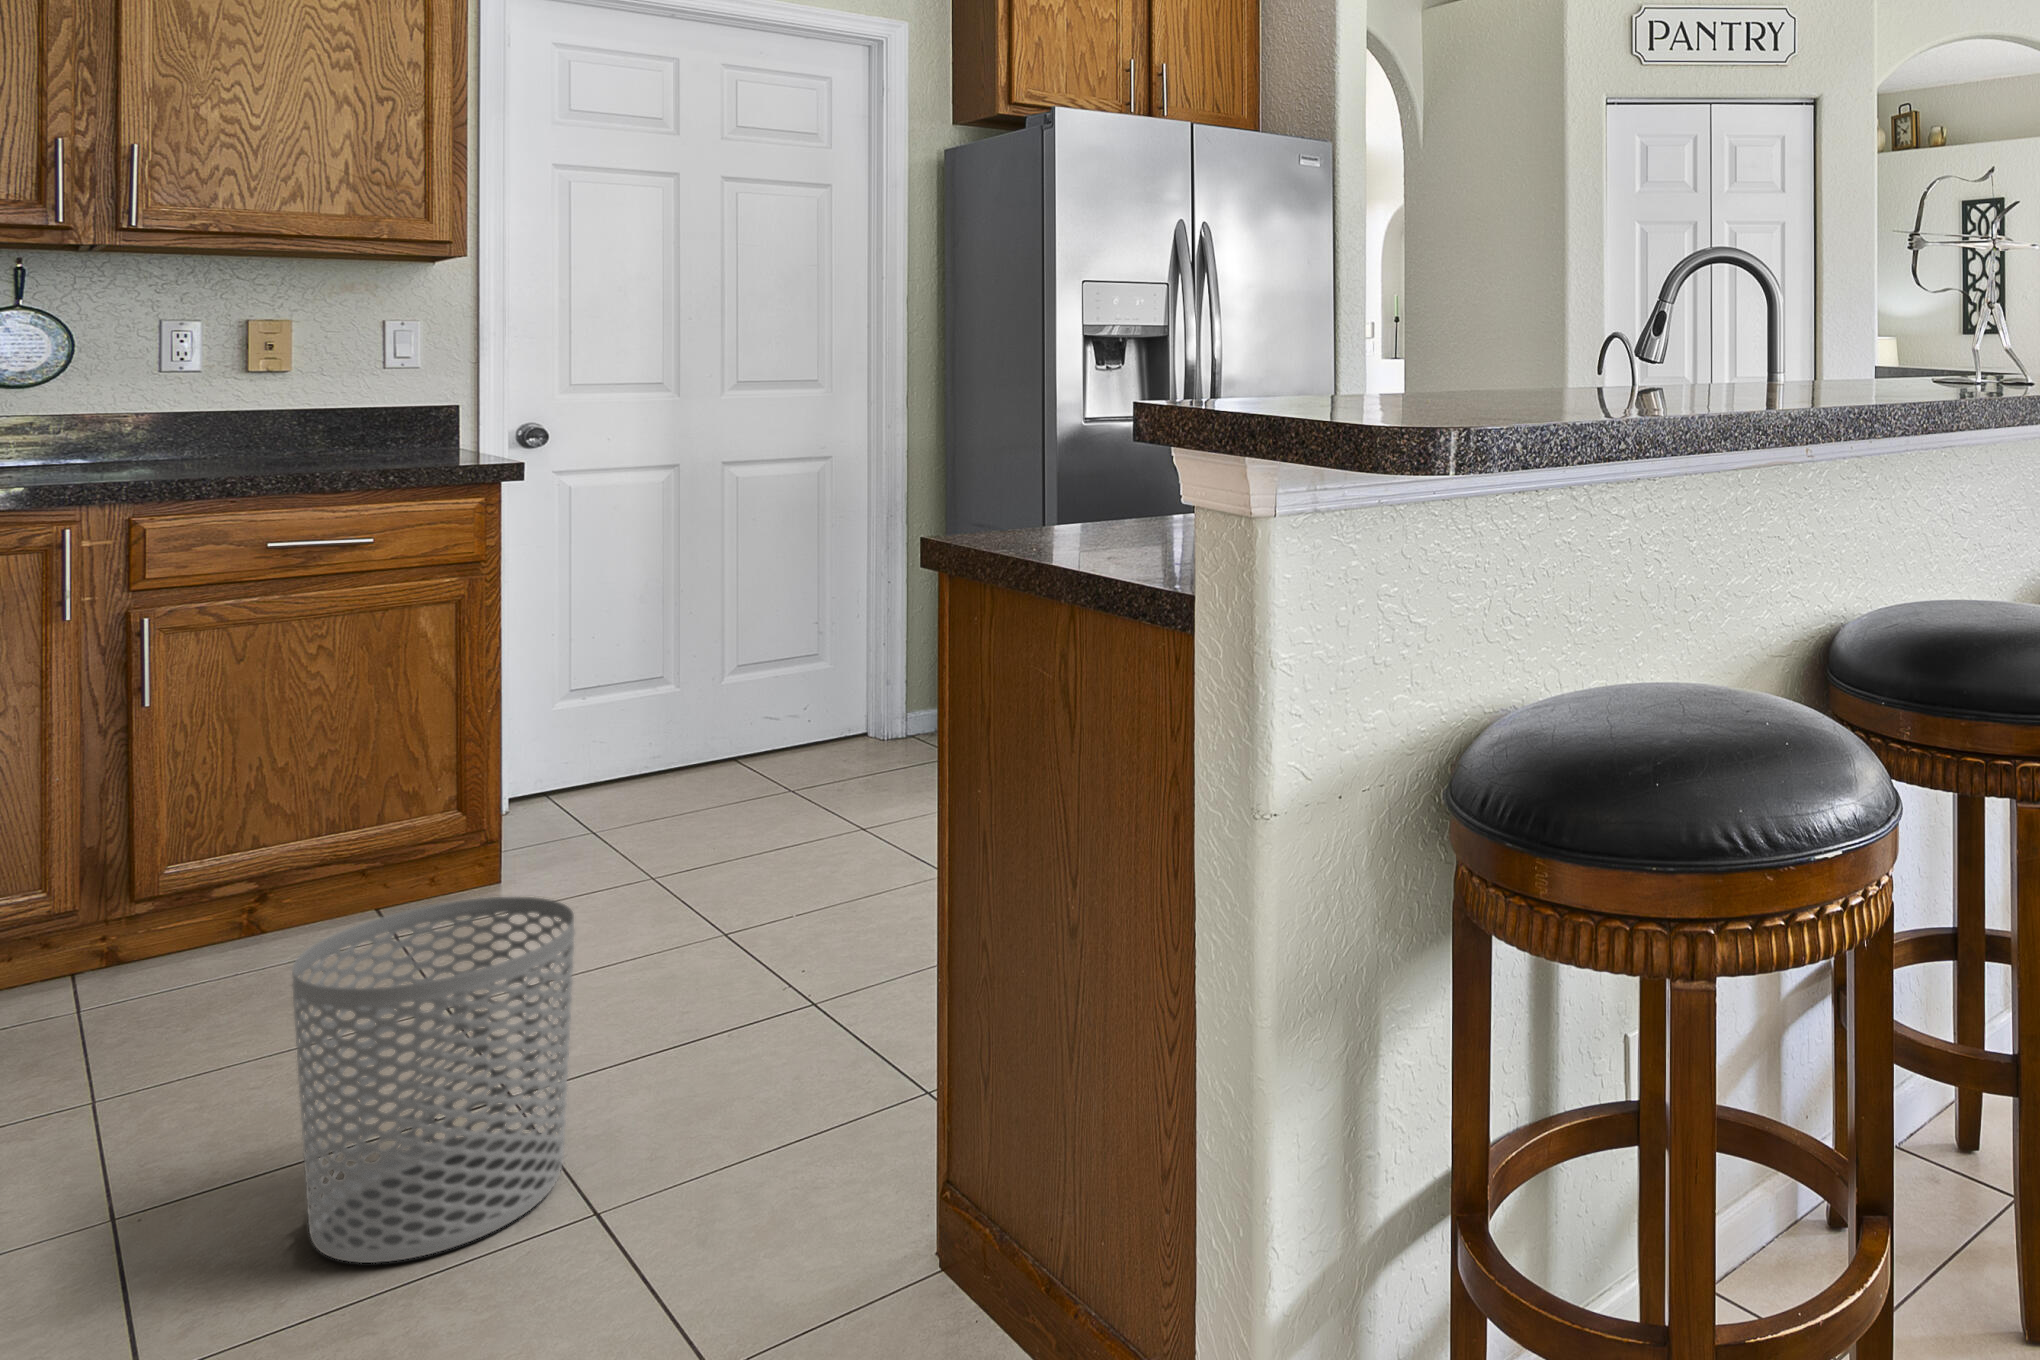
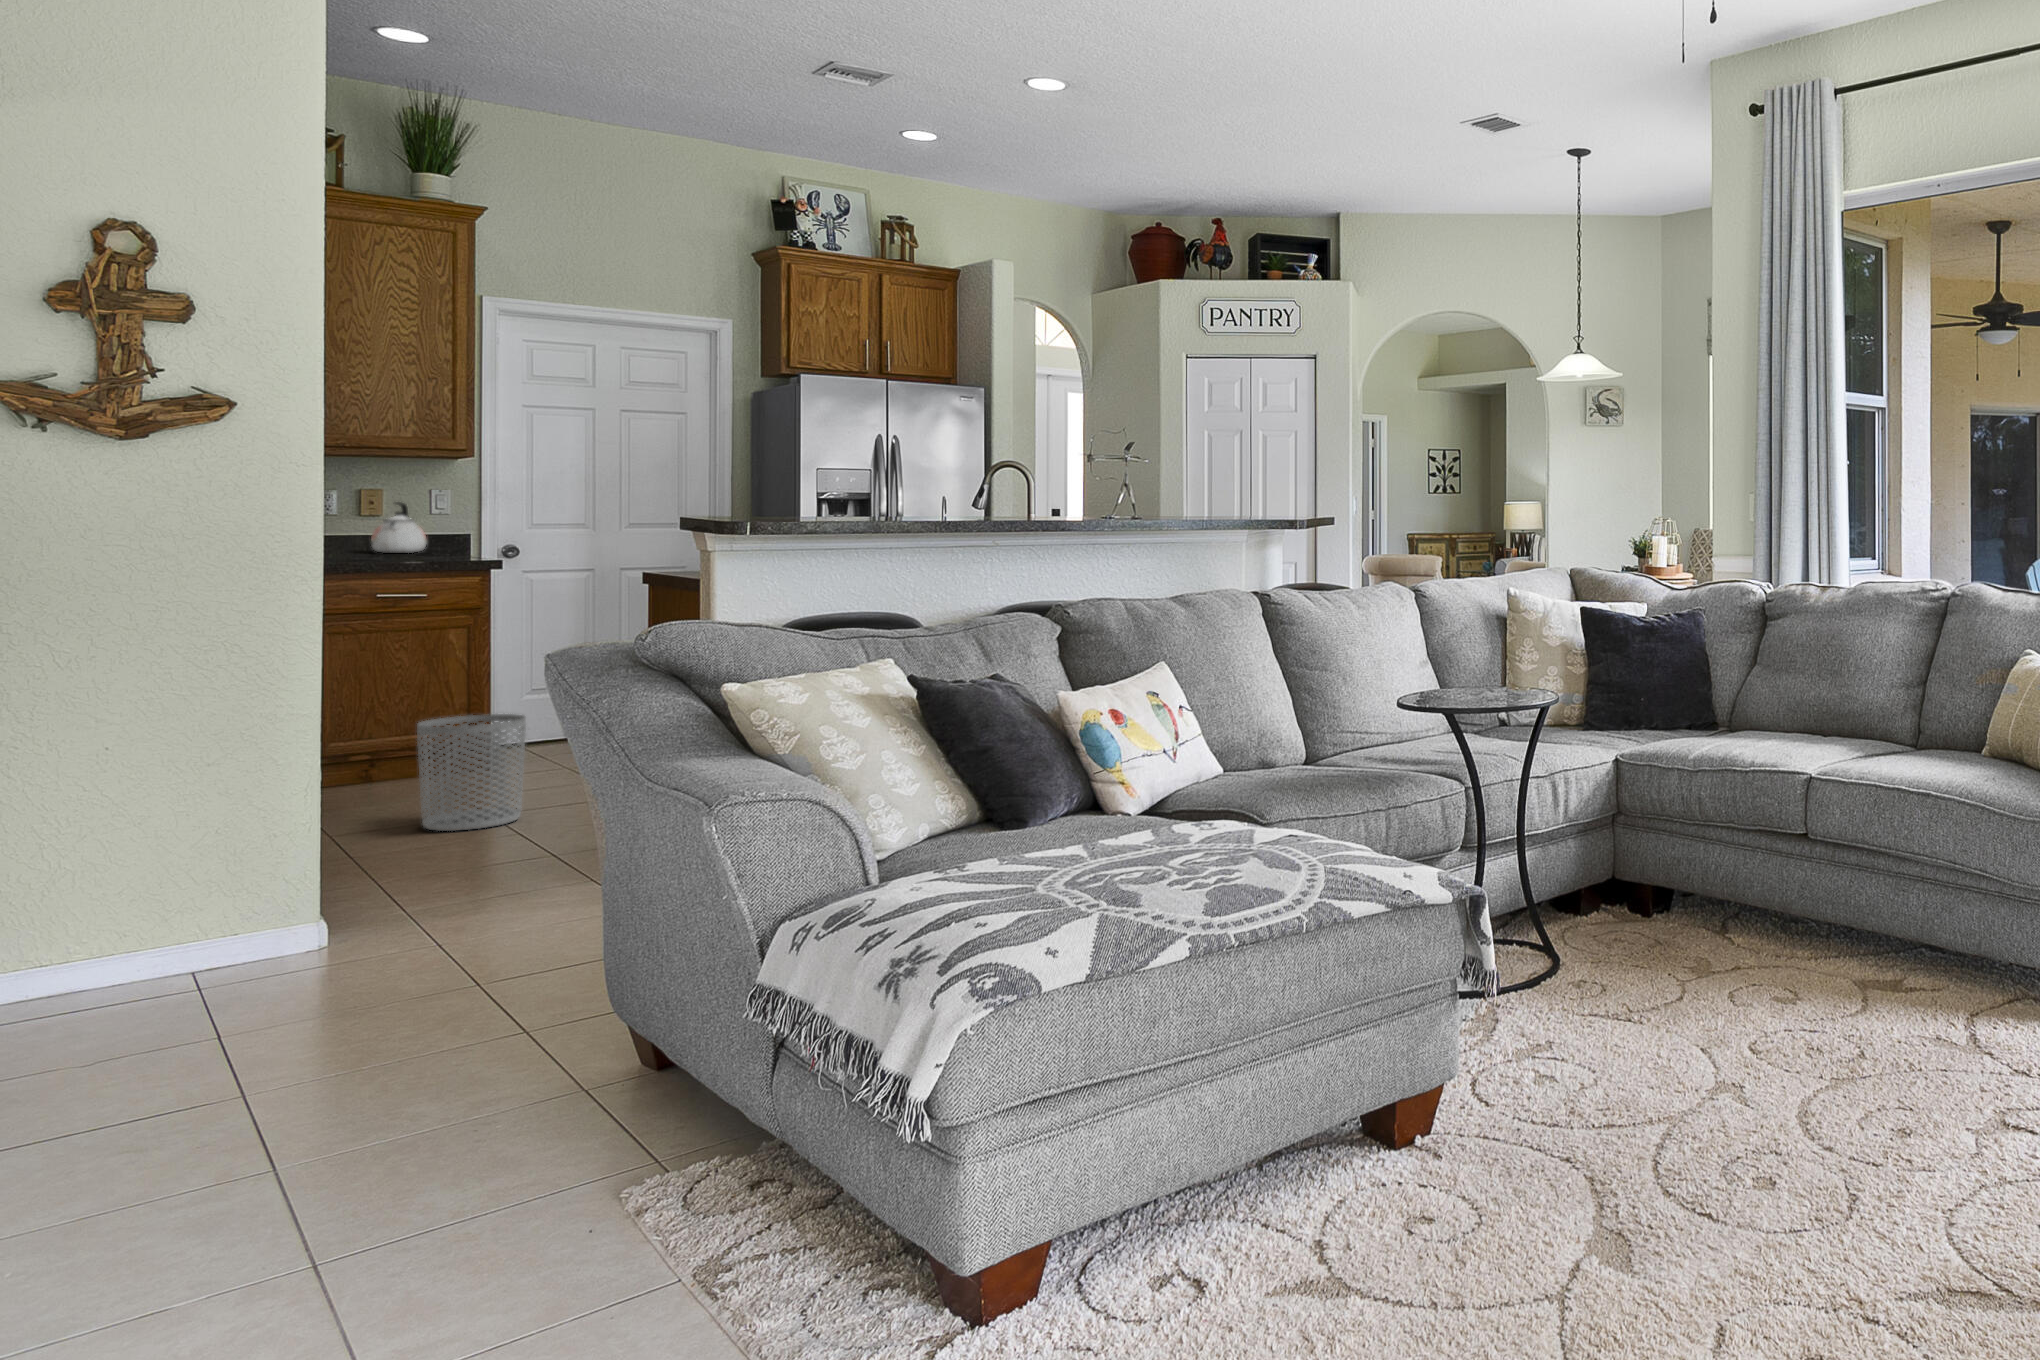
kettle: none [265,350,375,452] -> present [371,502,426,553]

